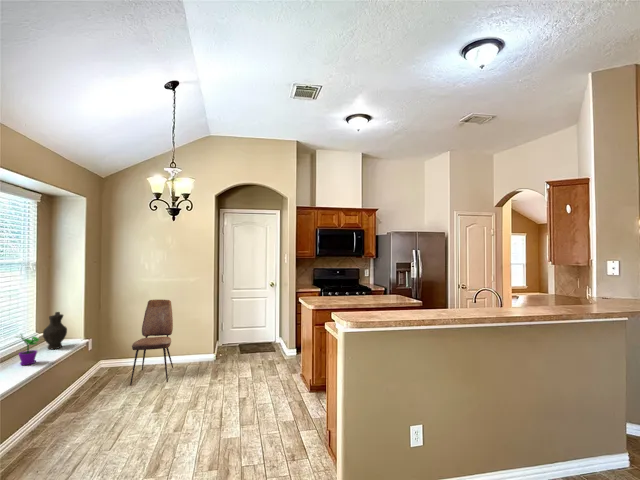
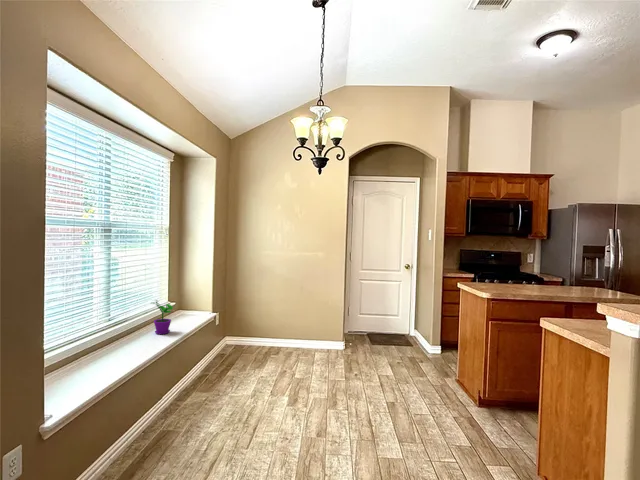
dining chair: present [130,300,173,386] -> none [259,275,301,369]
decorative vase: present [43,312,67,349] -> none [176,280,198,320]

